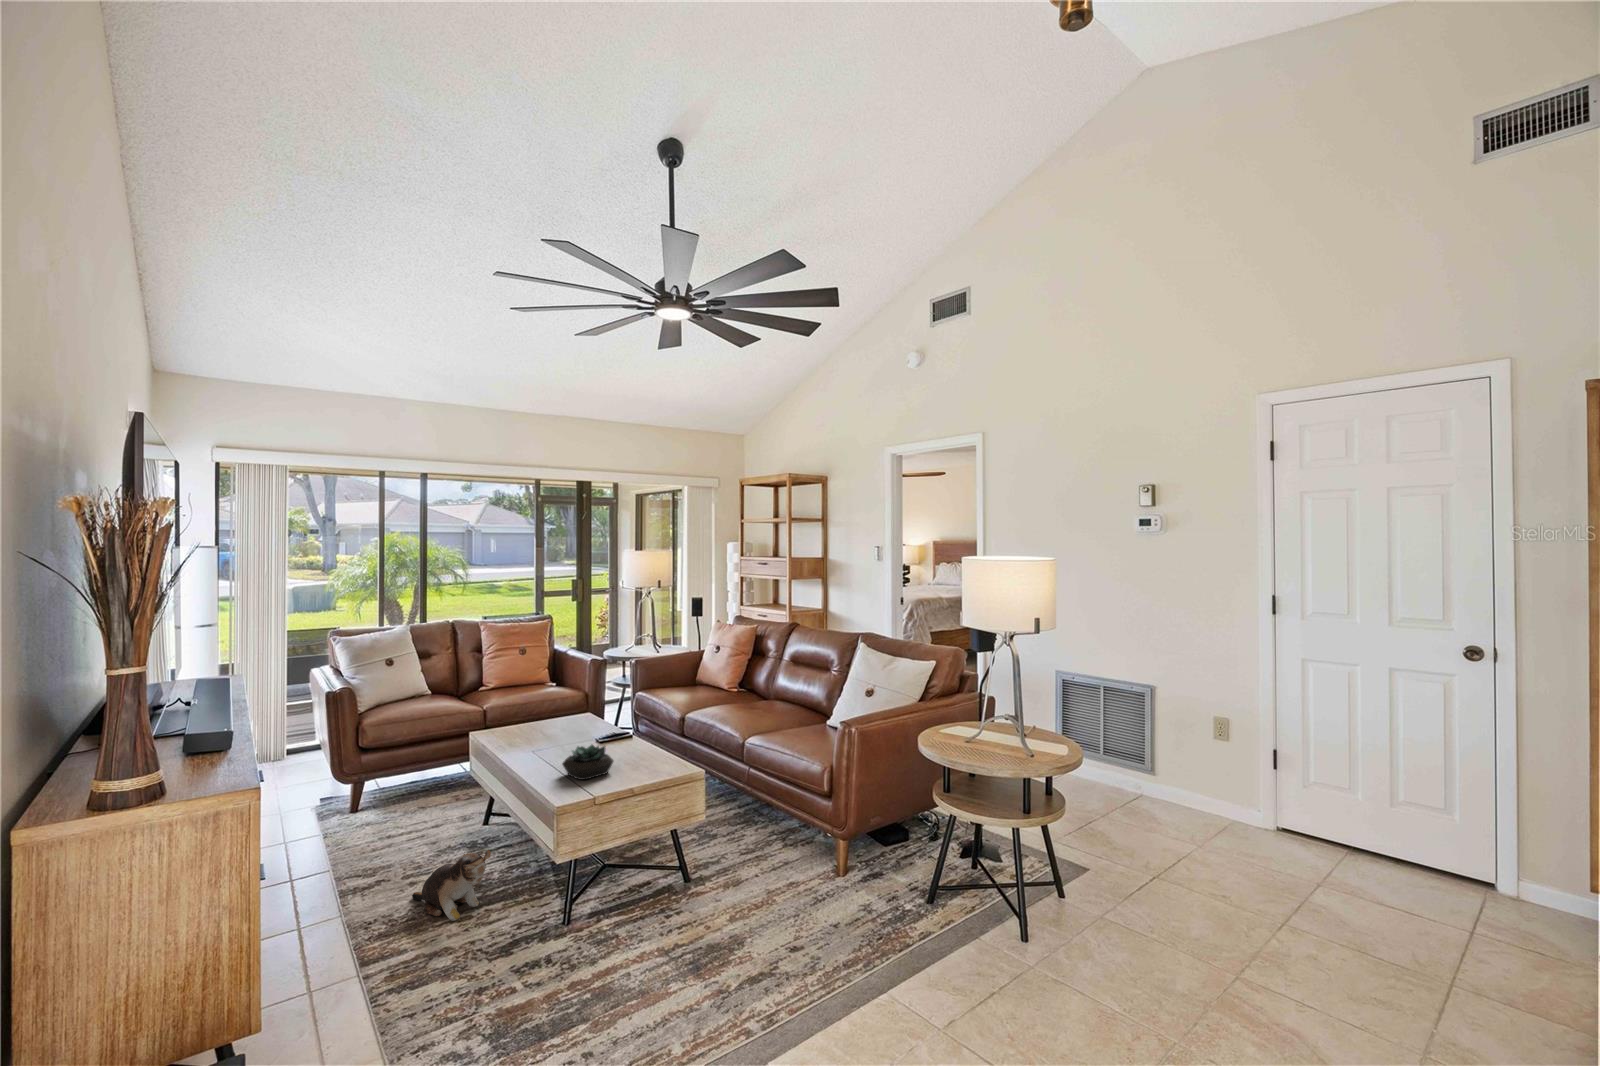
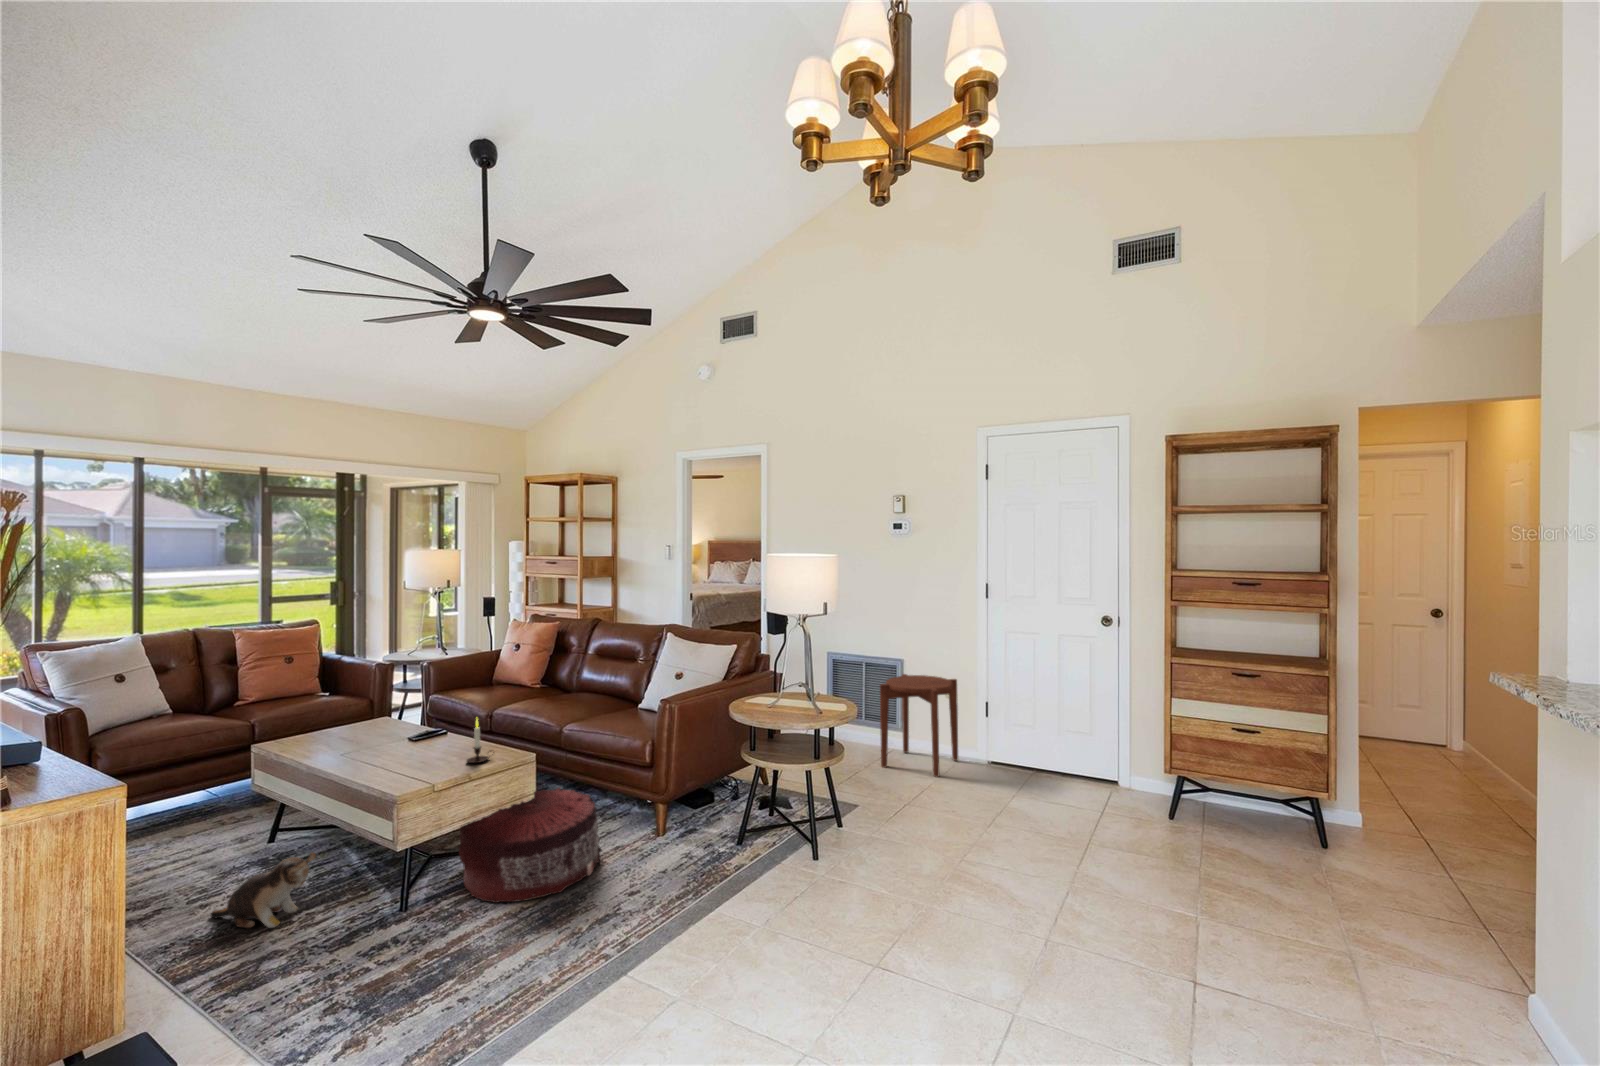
side table: none [1121,705,1234,845] -> present [880,674,958,777]
candle: none [635,725,663,775] -> present [467,719,489,763]
succulent plant: present [562,745,614,780] -> none [387,740,443,774]
pouf: none [621,807,773,935] -> present [459,788,602,903]

